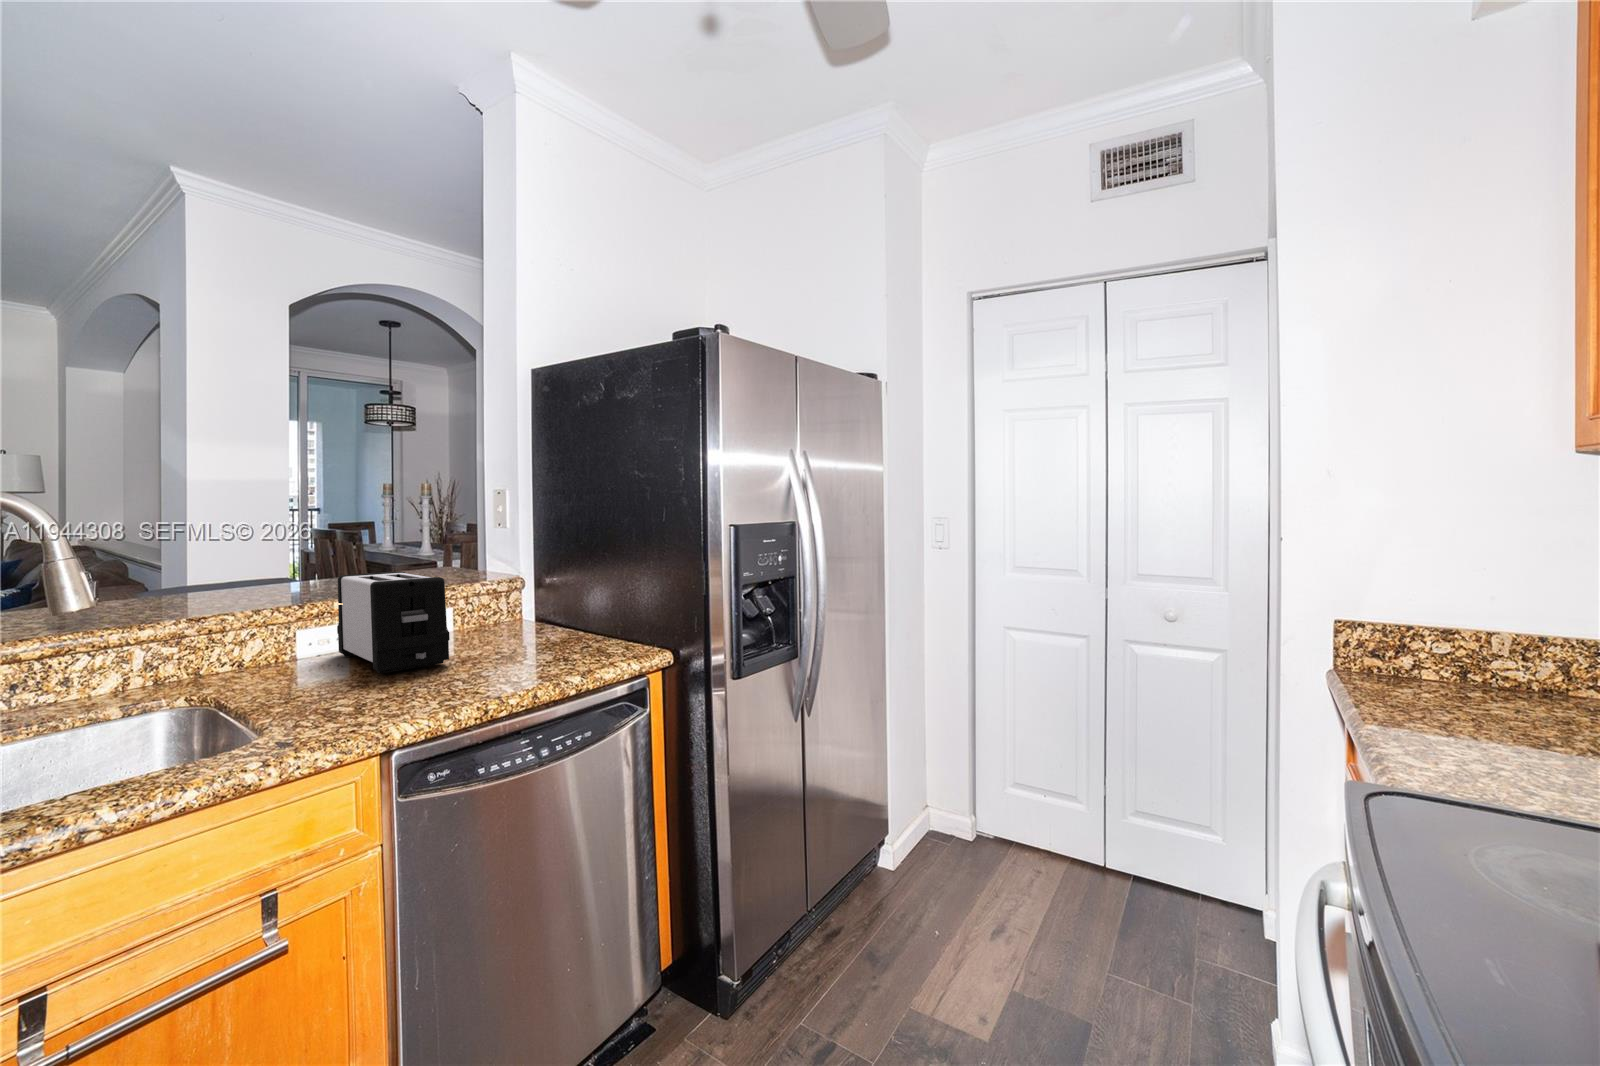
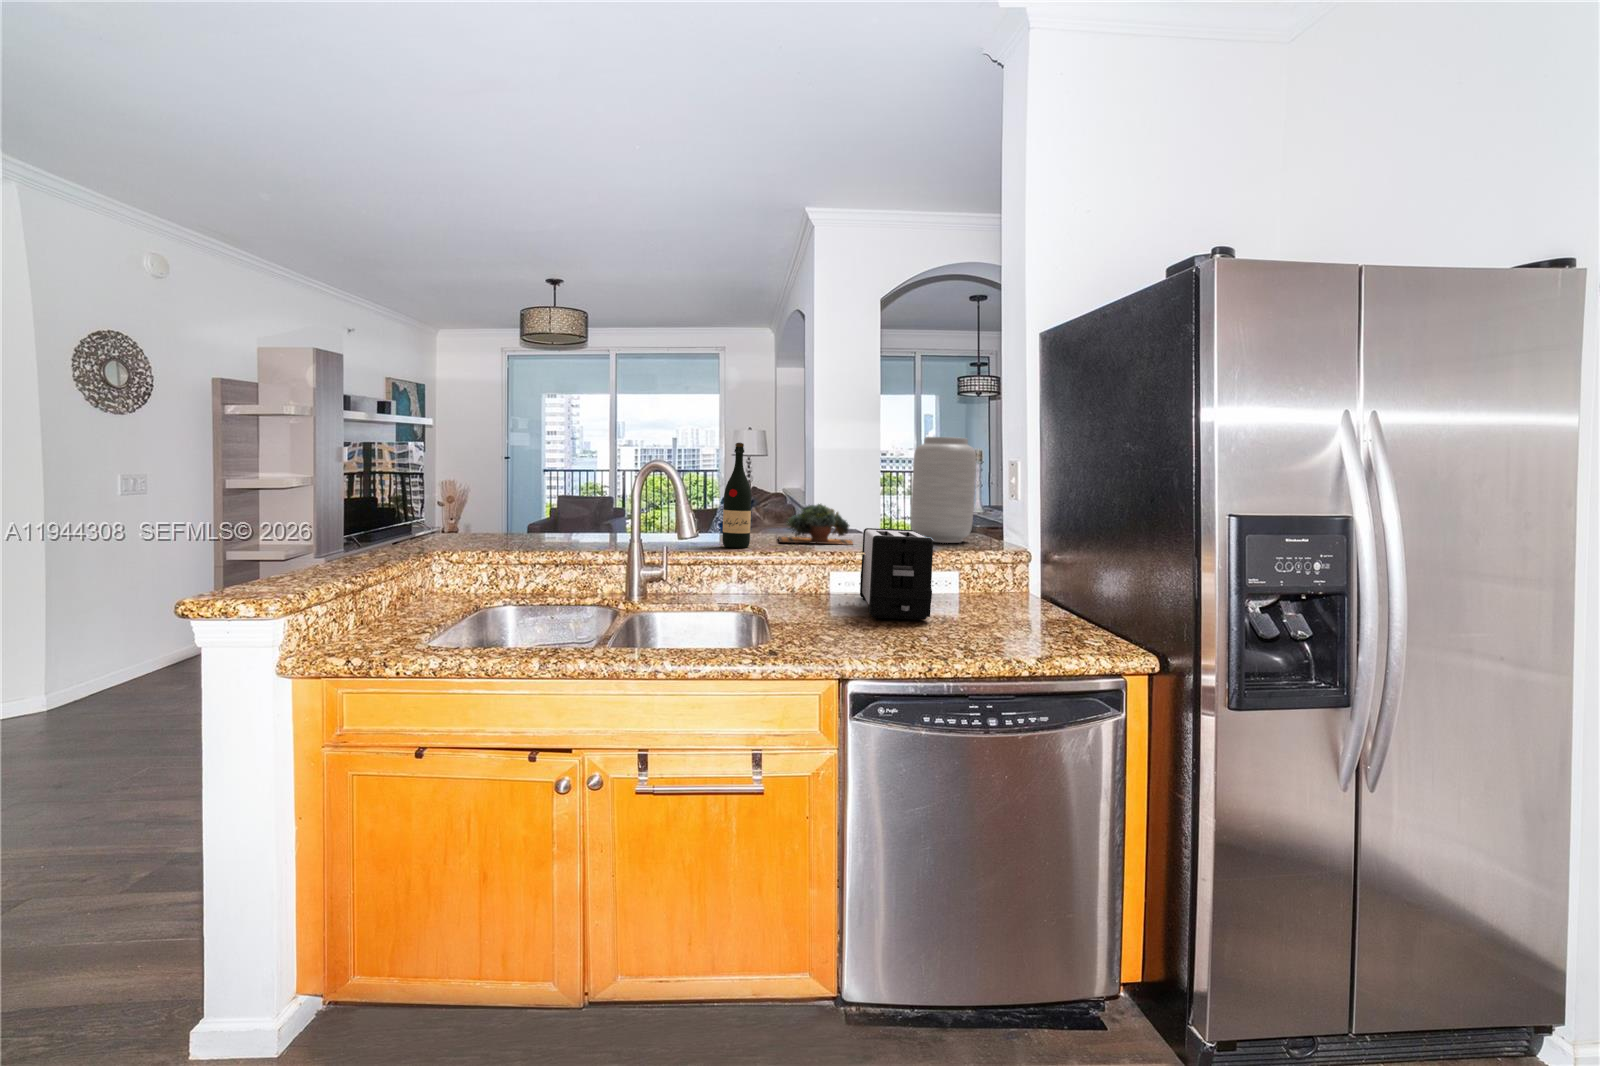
vase: none [375,471,450,582] -> present [911,437,976,543]
wine bottle: none [102,482,157,624] -> present [722,443,752,548]
succulent plant: none [187,553,314,607] -> present [778,504,853,545]

